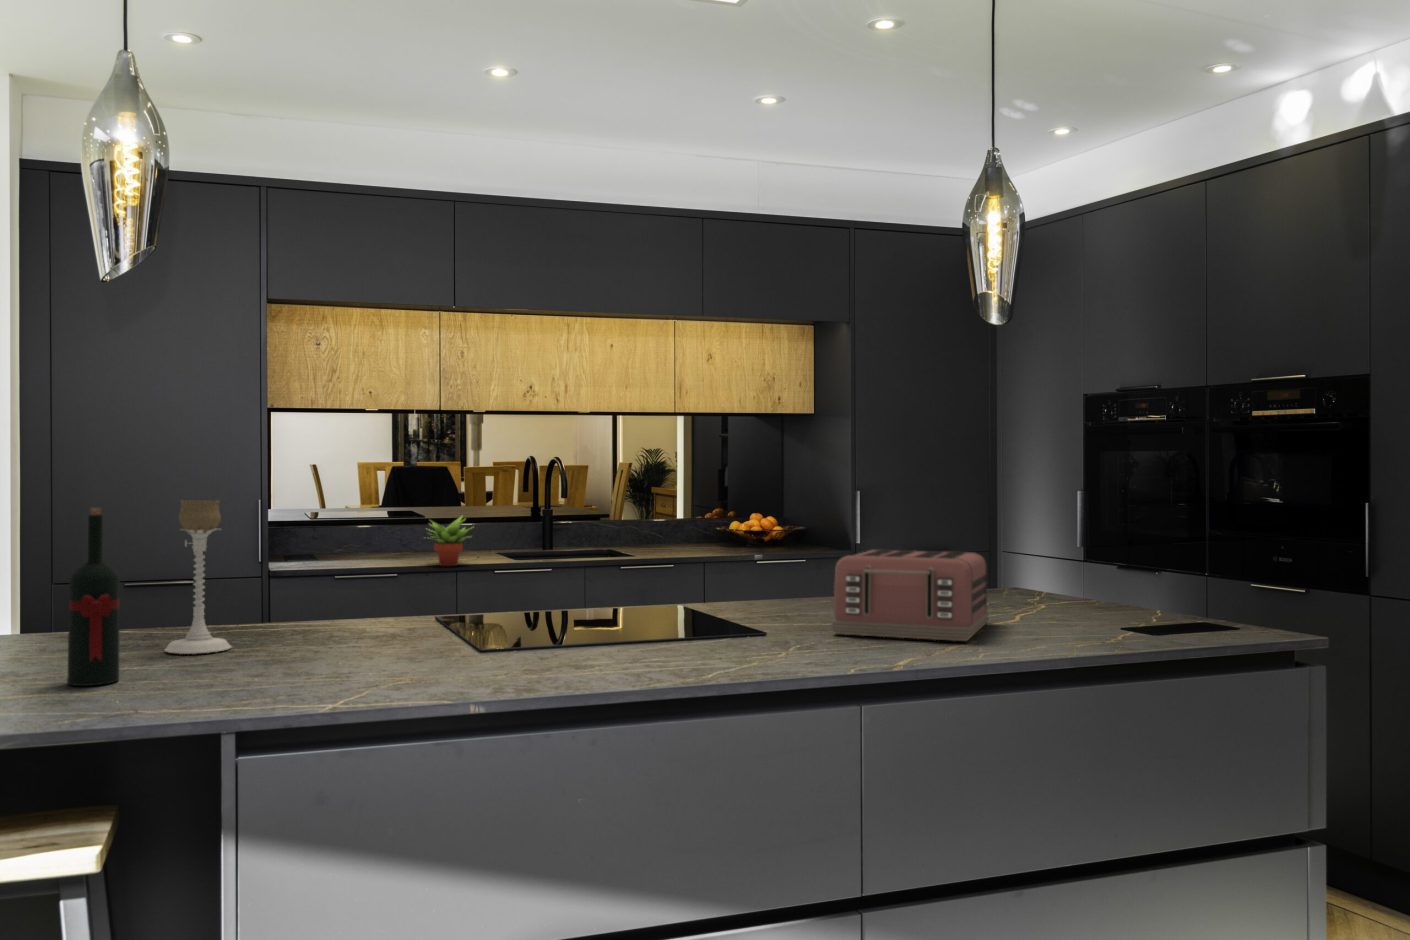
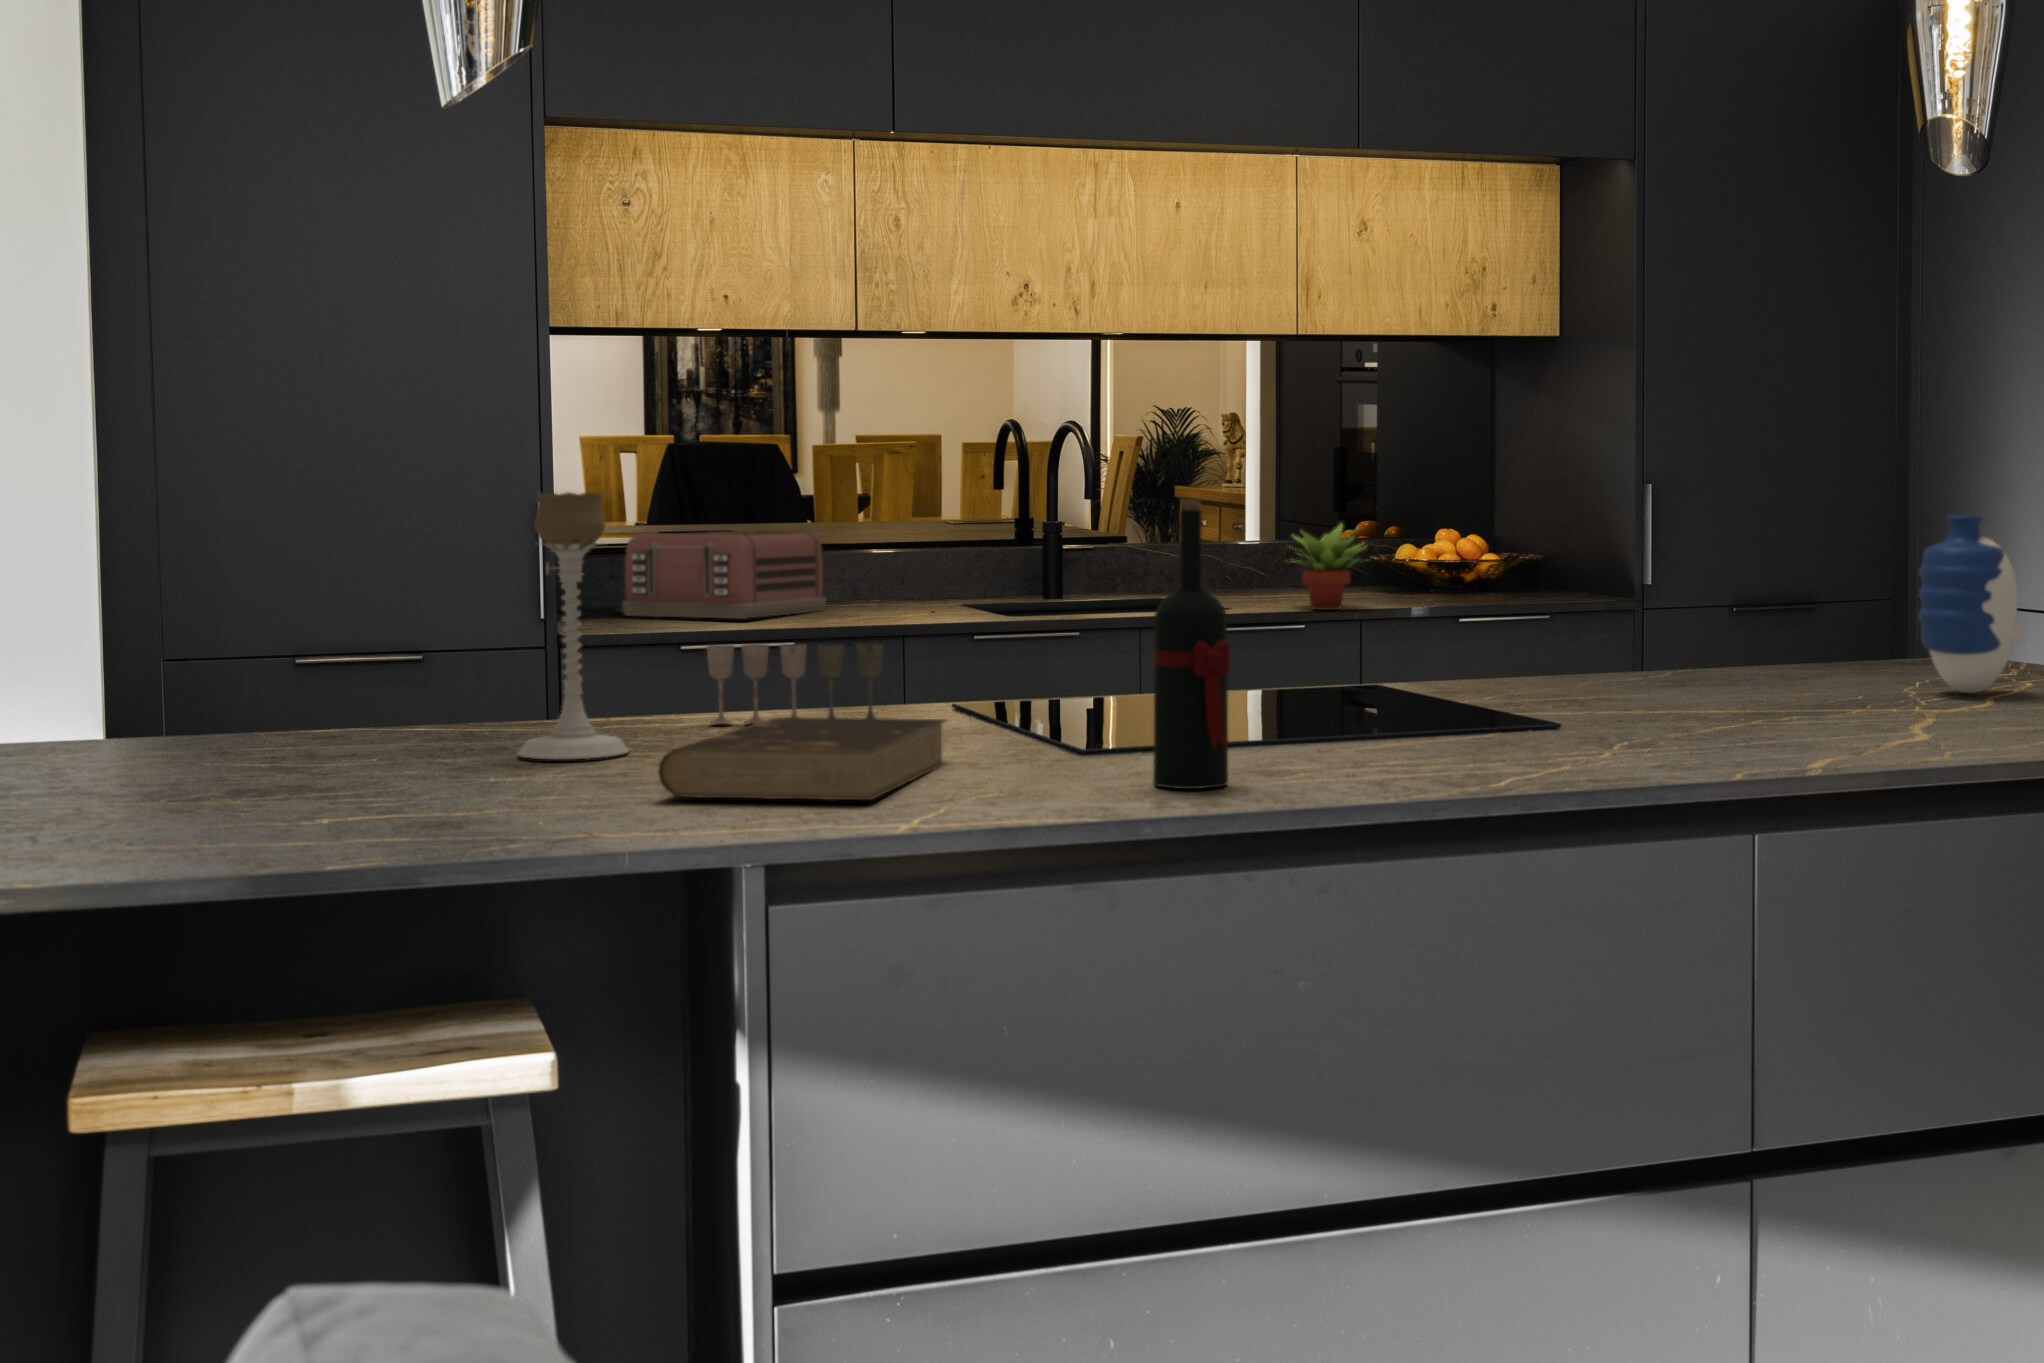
wine bottle: present [67,508,120,686] -> present [1153,499,1230,789]
vase: none [981,514,1040,613] -> present [1918,515,2025,693]
succulent plant: present [429,515,474,566] -> present [1291,523,1368,610]
toaster: present [831,549,989,641] -> present [622,531,826,619]
wine glass: none [293,584,394,629] -> present [706,643,883,724]
book: none [216,630,408,686] -> present [658,717,946,800]

